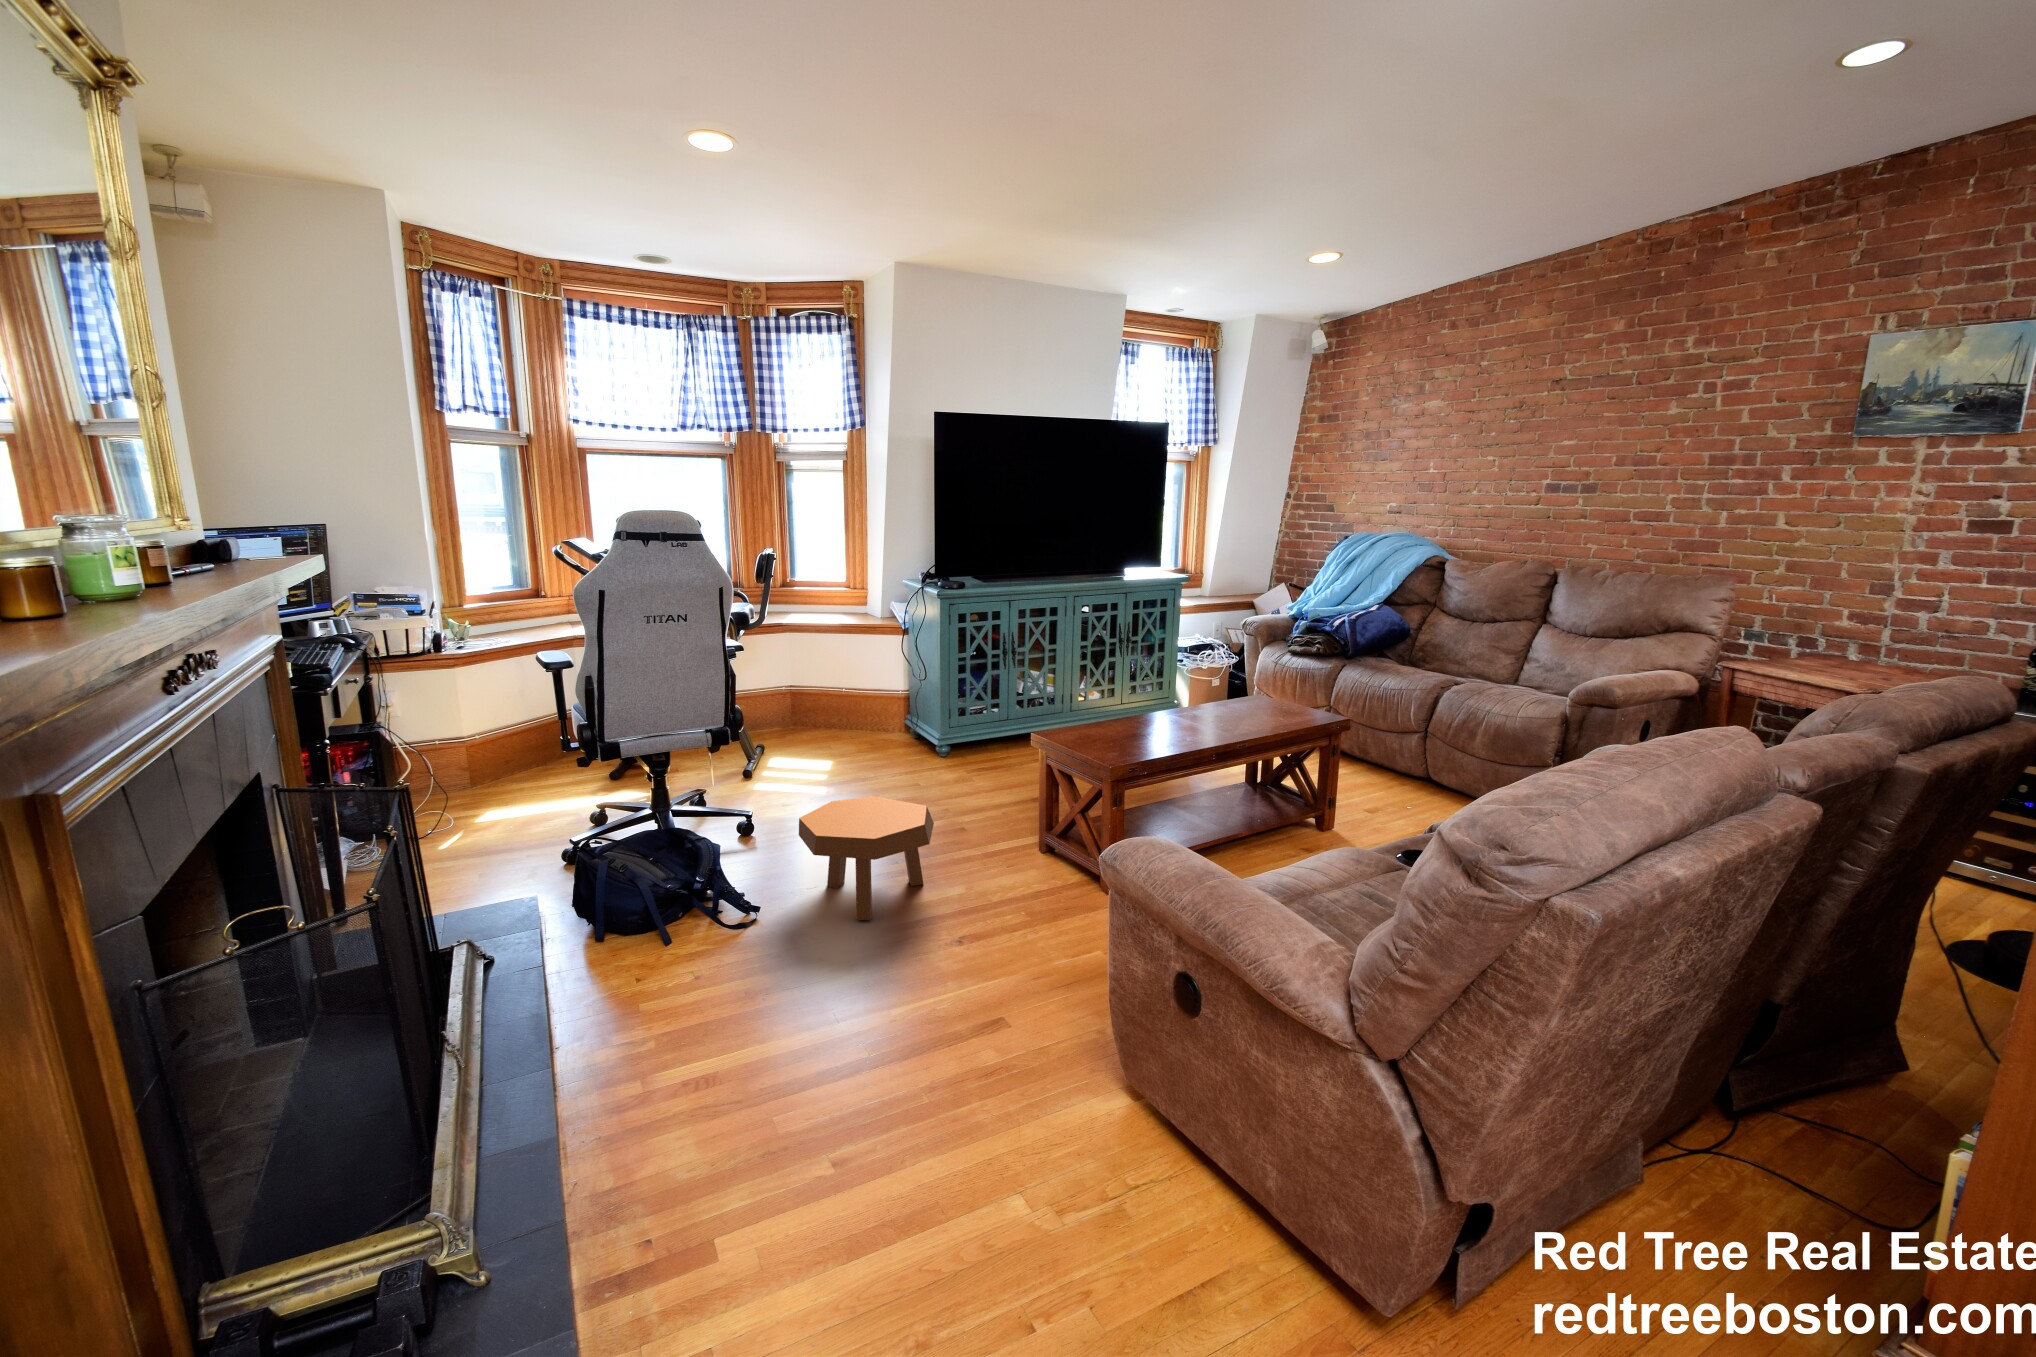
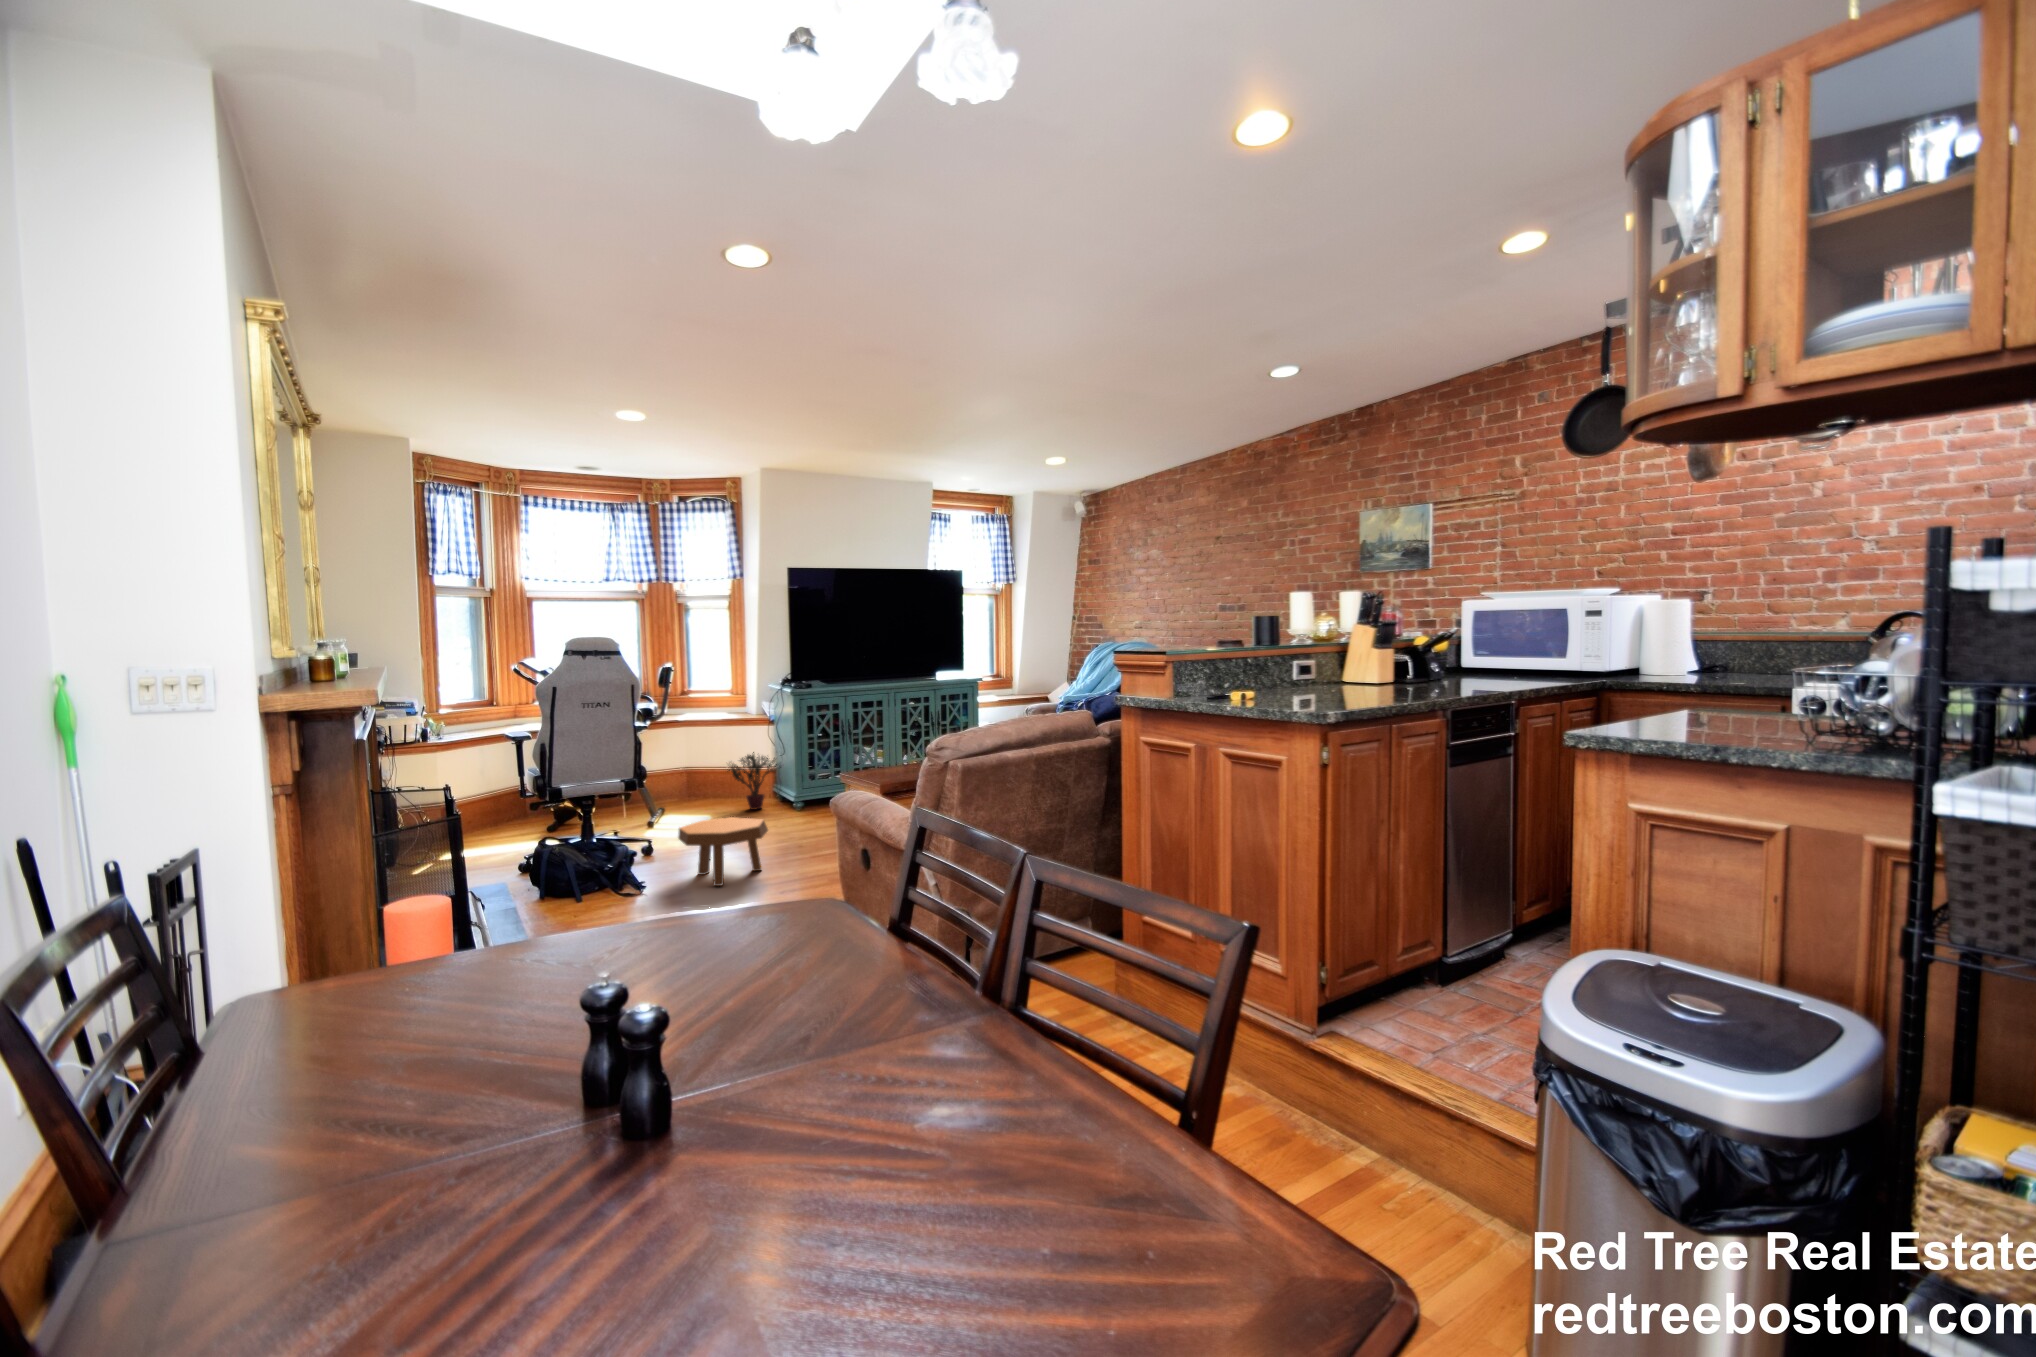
potted plant: none [845,672,925,752] -> present [727,752,781,810]

